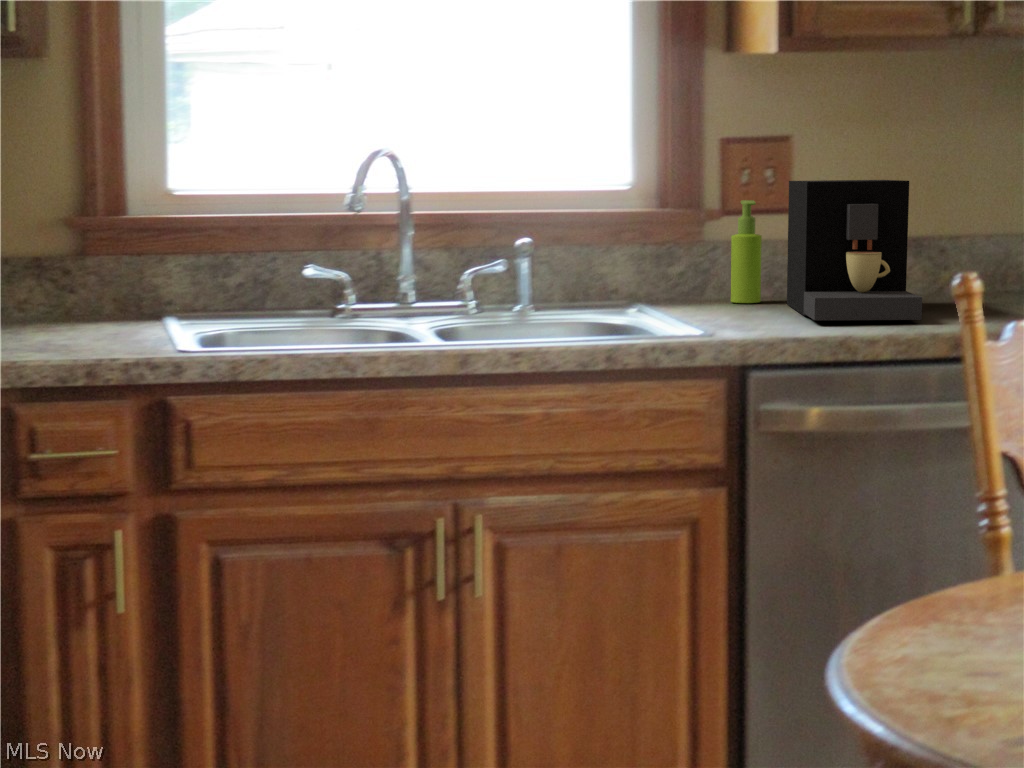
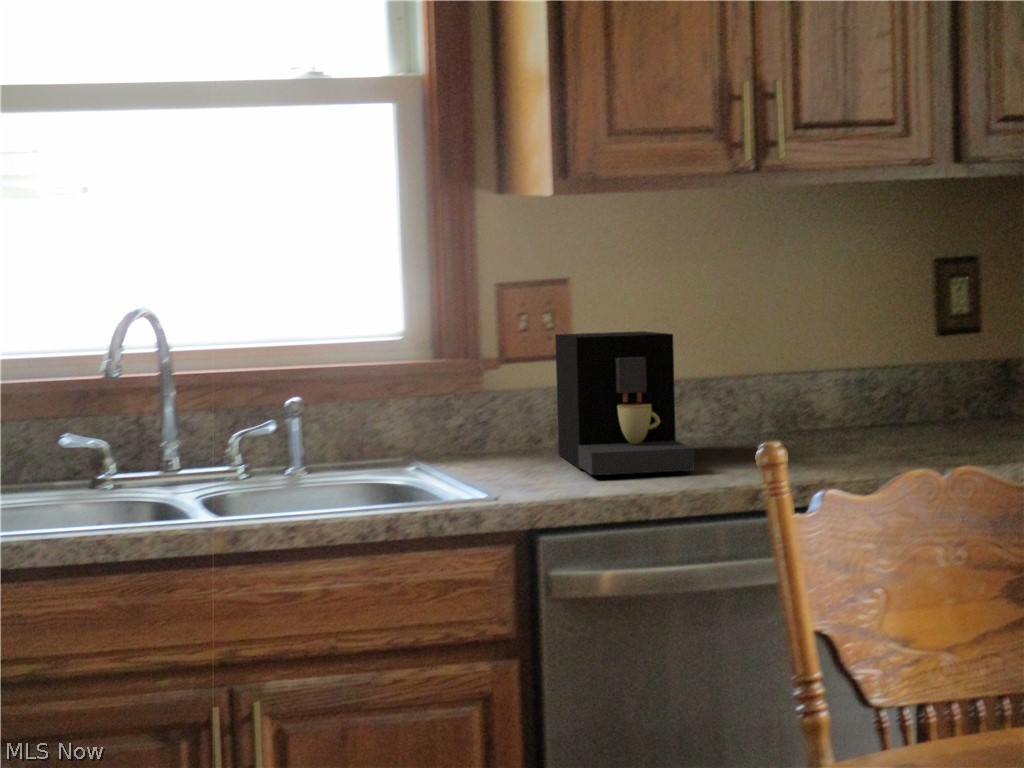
soap dispenser: present [731,200,762,303] -> none [501,354,533,455]

